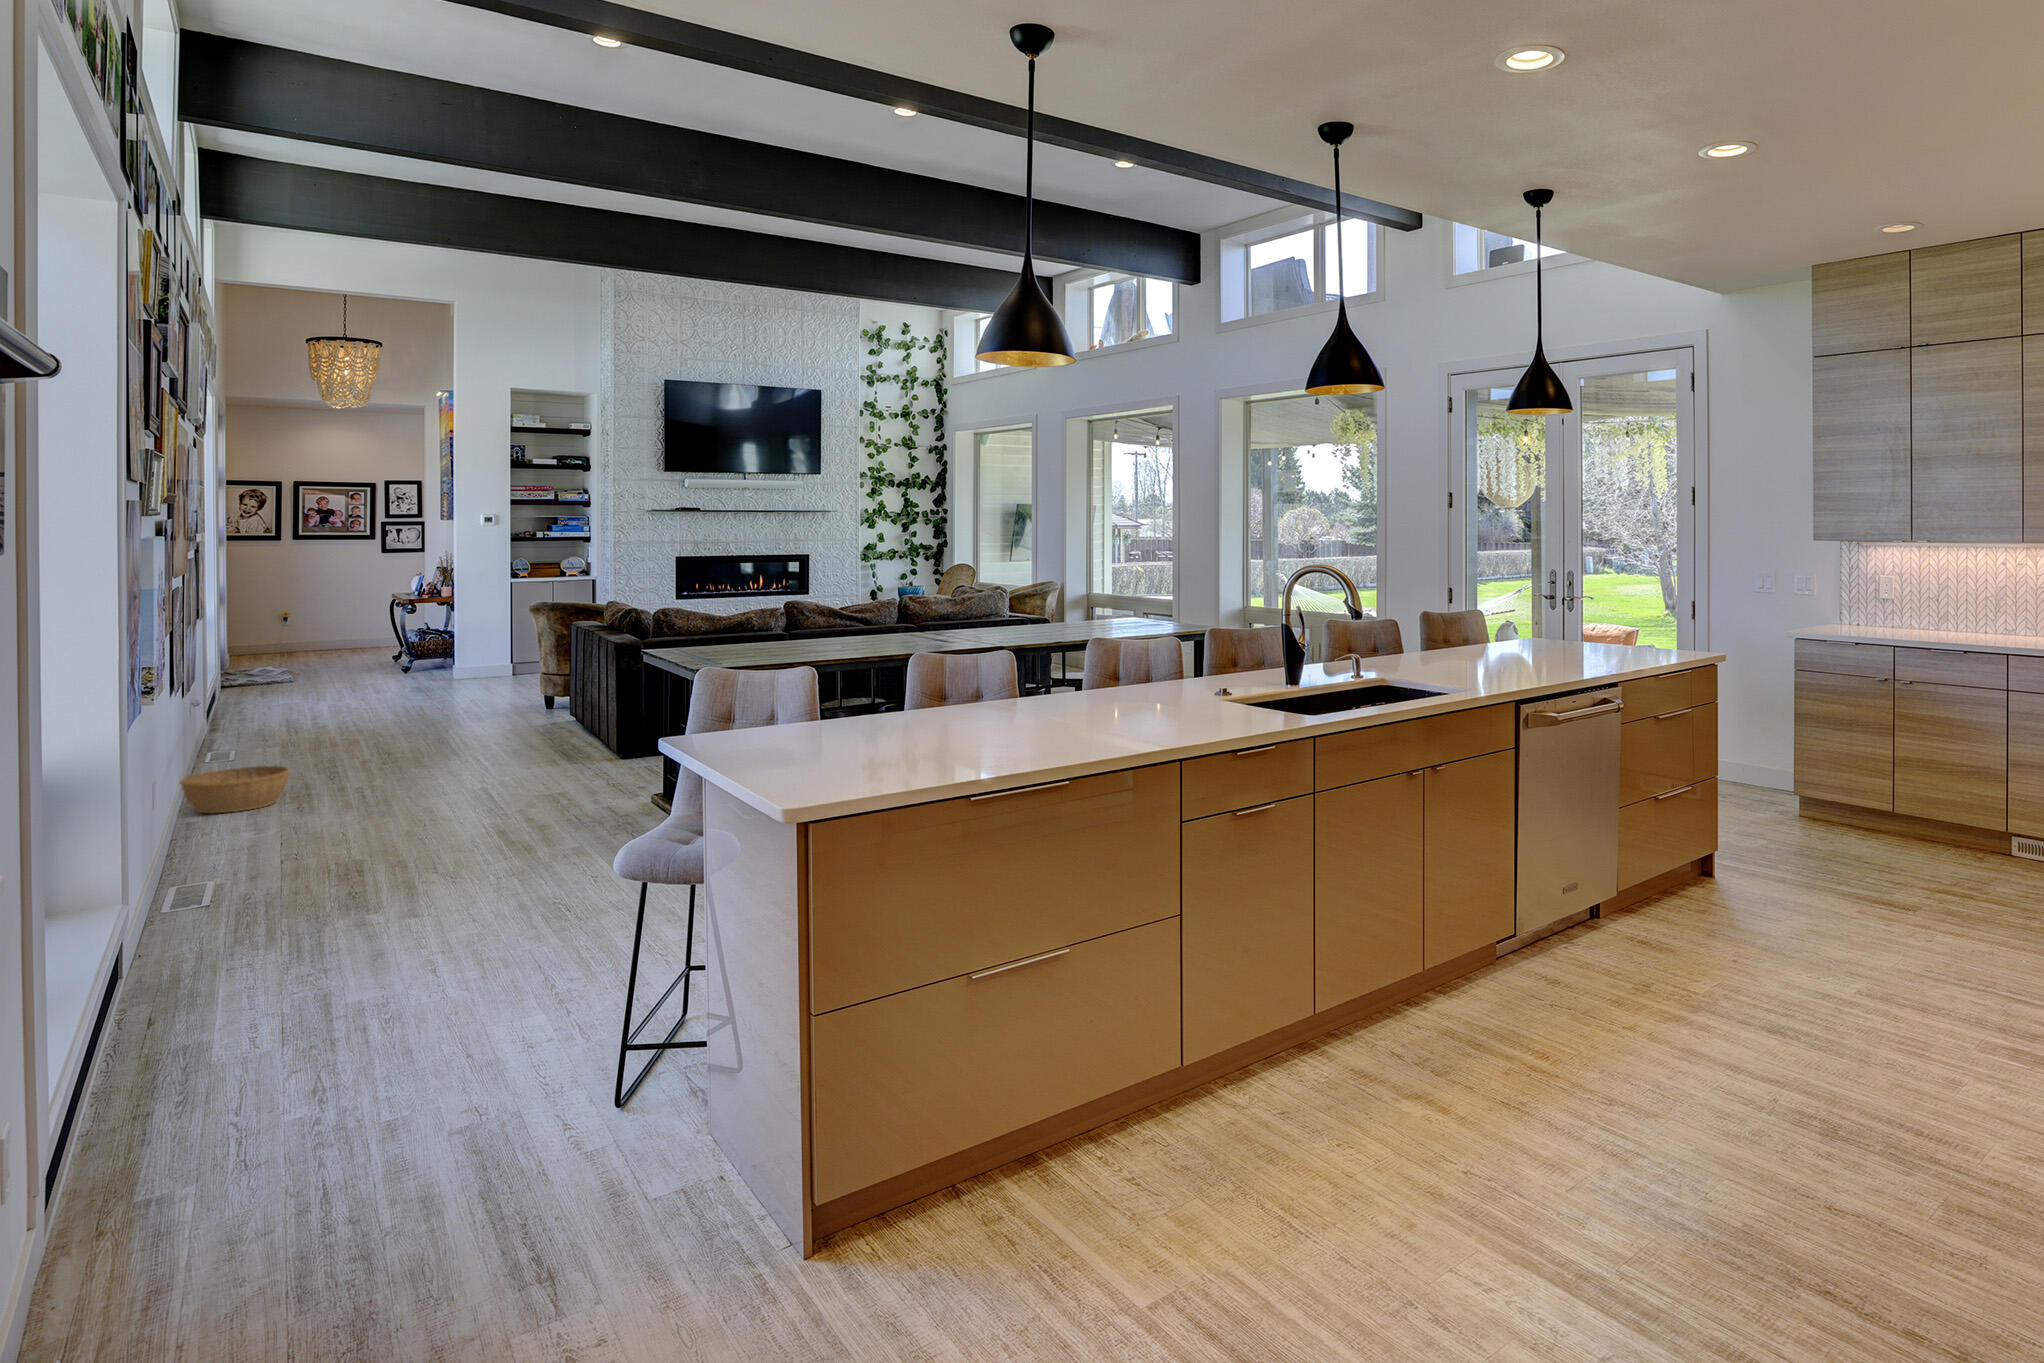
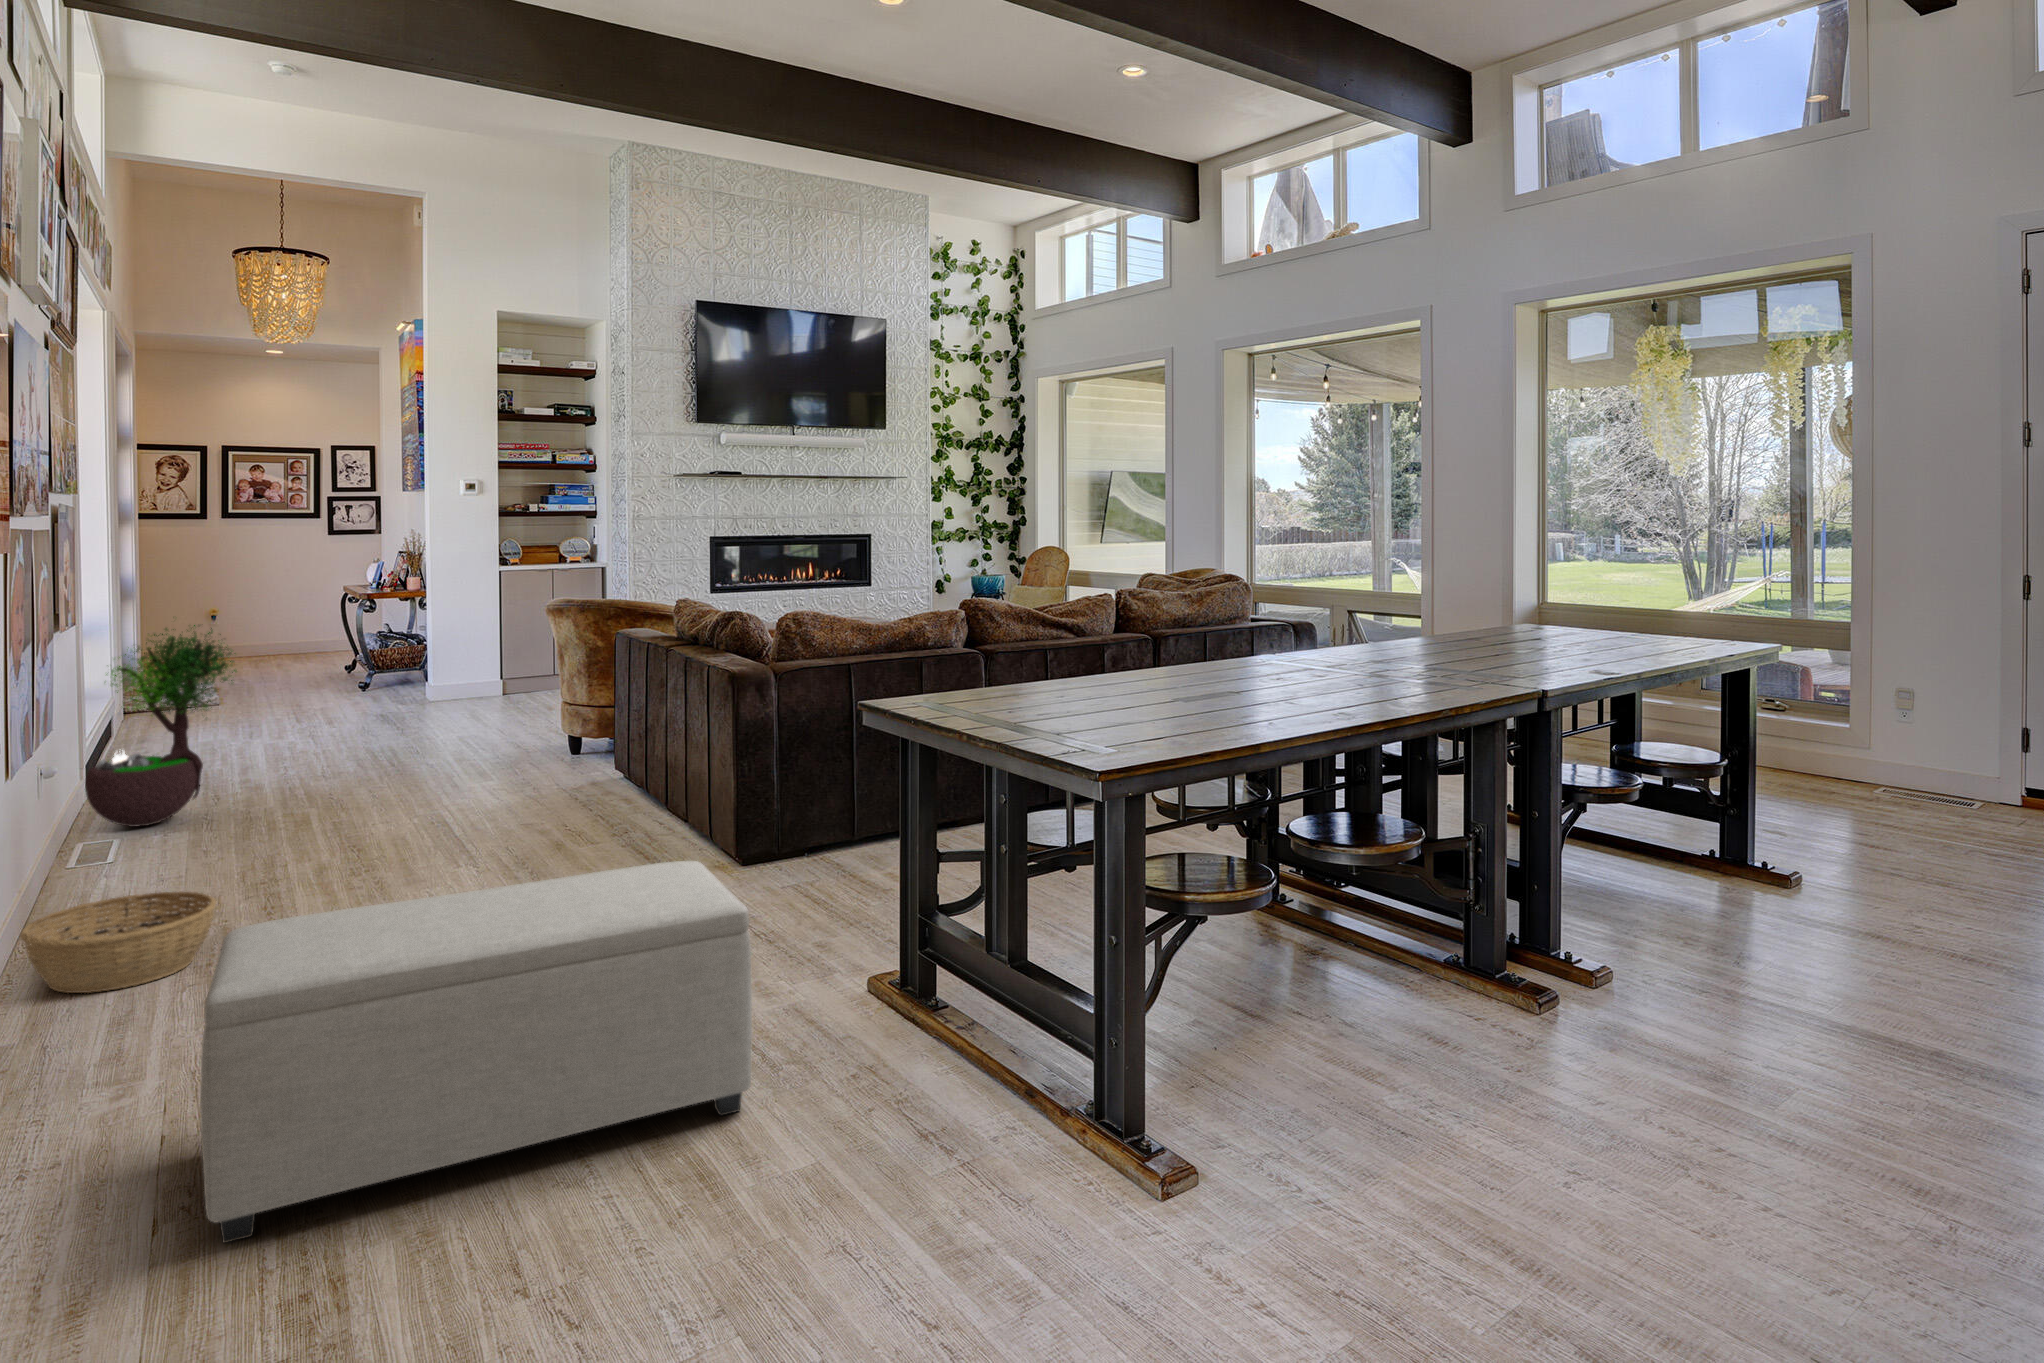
potted tree: none [202,613,304,748] -> present [85,625,236,827]
ottoman: none [288,731,559,878] -> present [200,861,752,1243]

